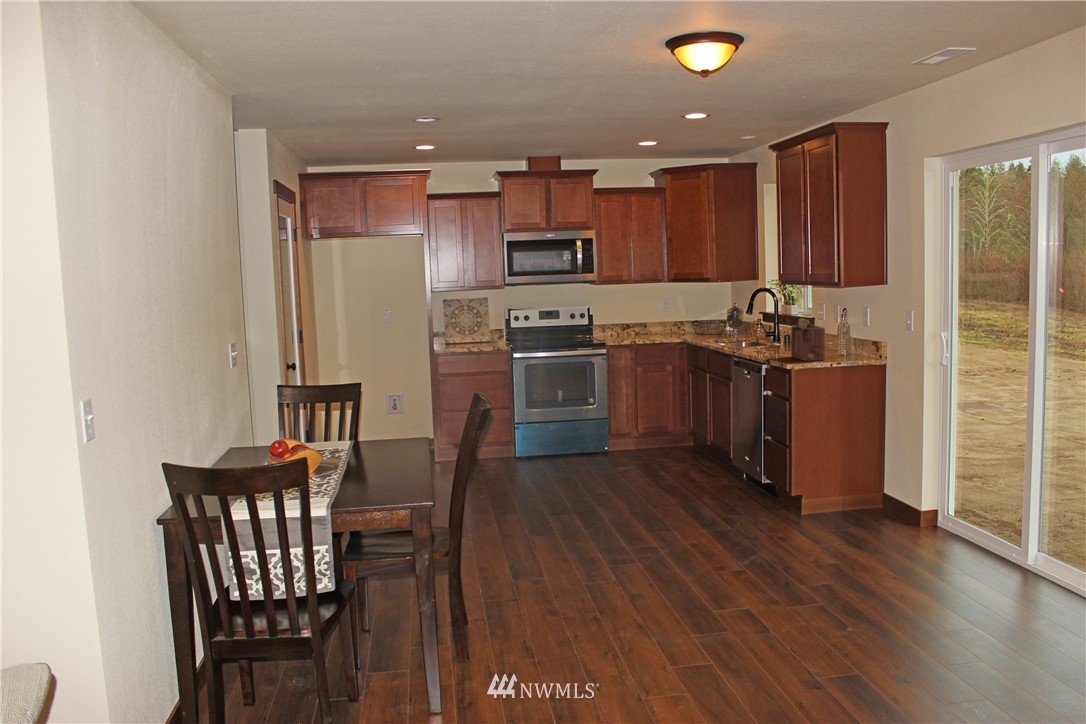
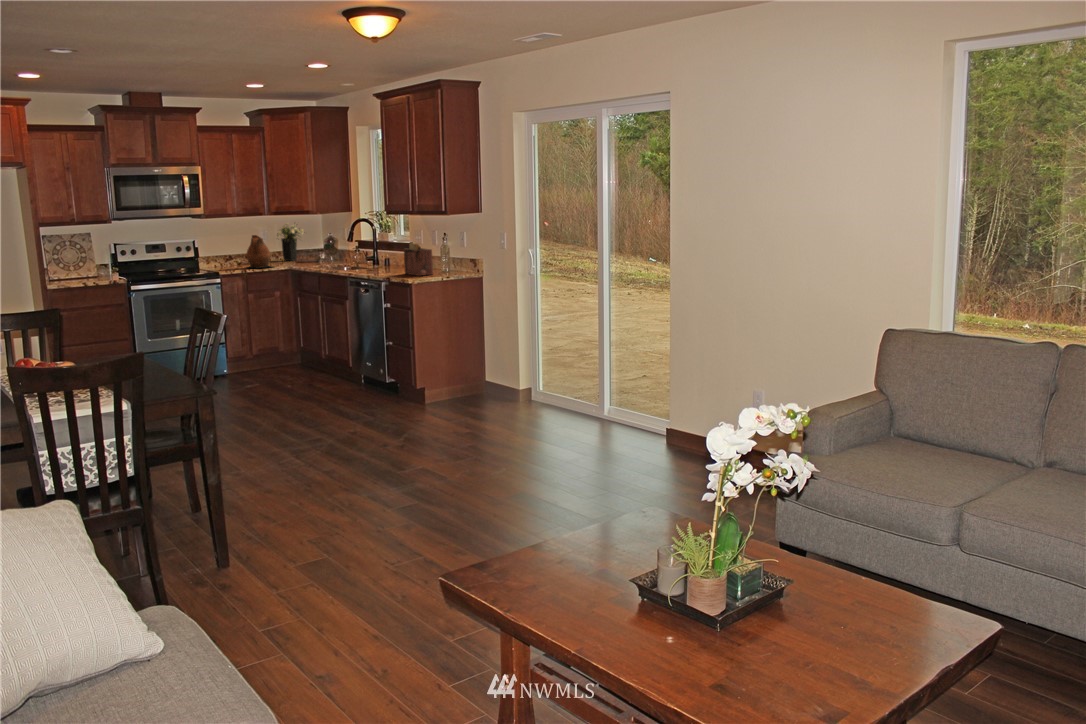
flower arrangement: none [677,289,712,332] -> present [277,223,304,261]
ceramic pitcher: none [633,304,667,339] -> present [246,235,271,268]

